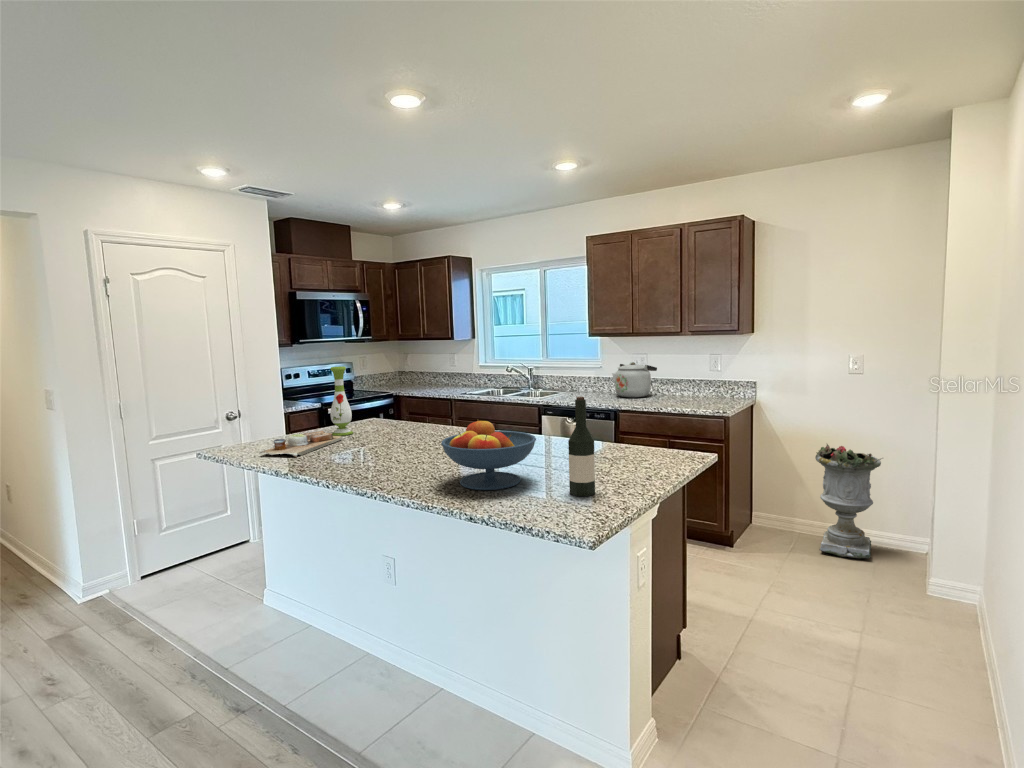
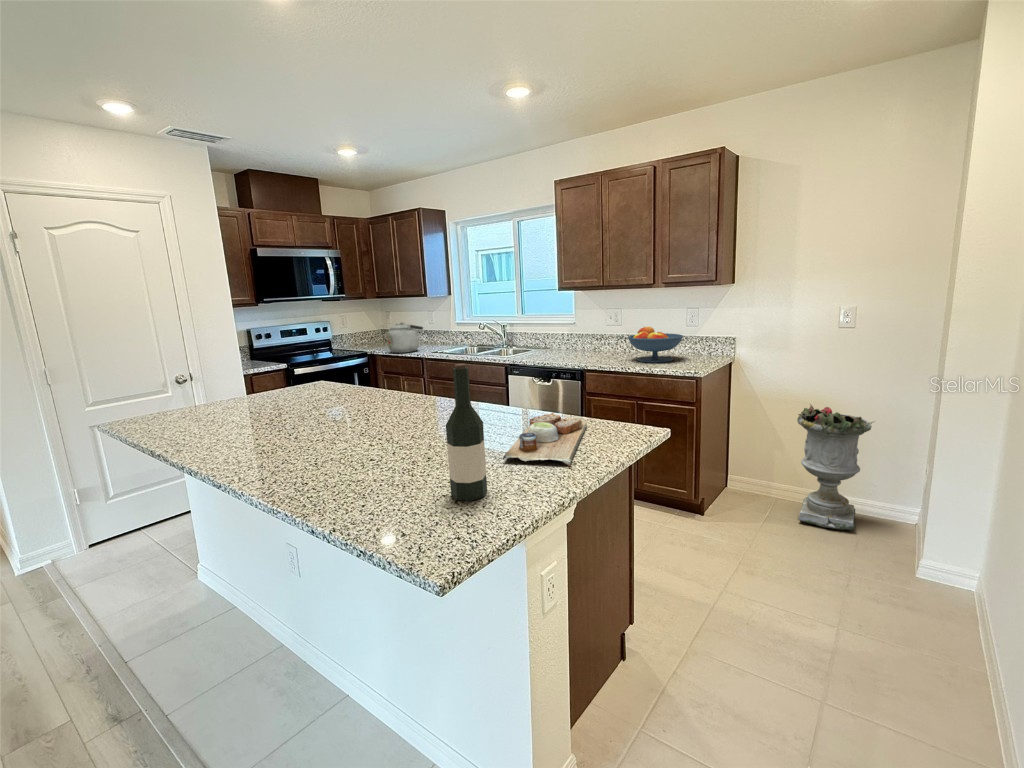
kettle: present [612,362,657,398] -> present [387,322,423,353]
vase: present [330,366,353,436] -> none [246,326,279,403]
fruit bowl: present [441,419,536,490] -> present [628,327,683,363]
cutting board: present [260,431,342,457] -> present [503,413,587,466]

